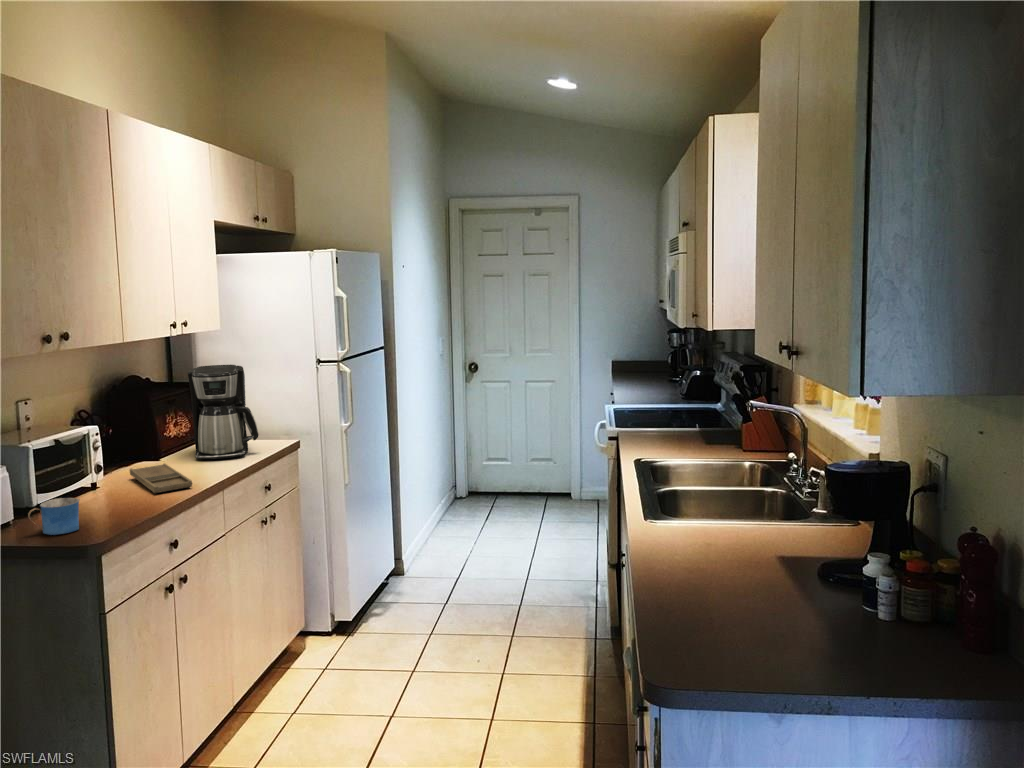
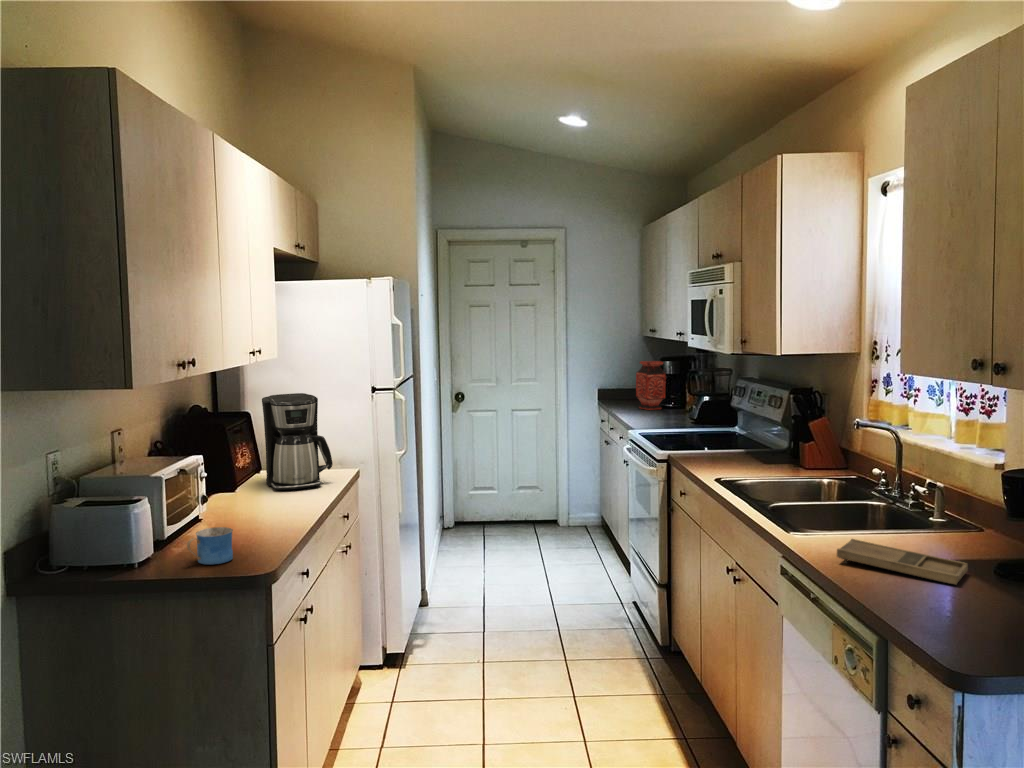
vase: none [638,334,667,384] -> present [636,361,666,410]
tray: present [130,464,192,493] -> present [837,539,968,584]

